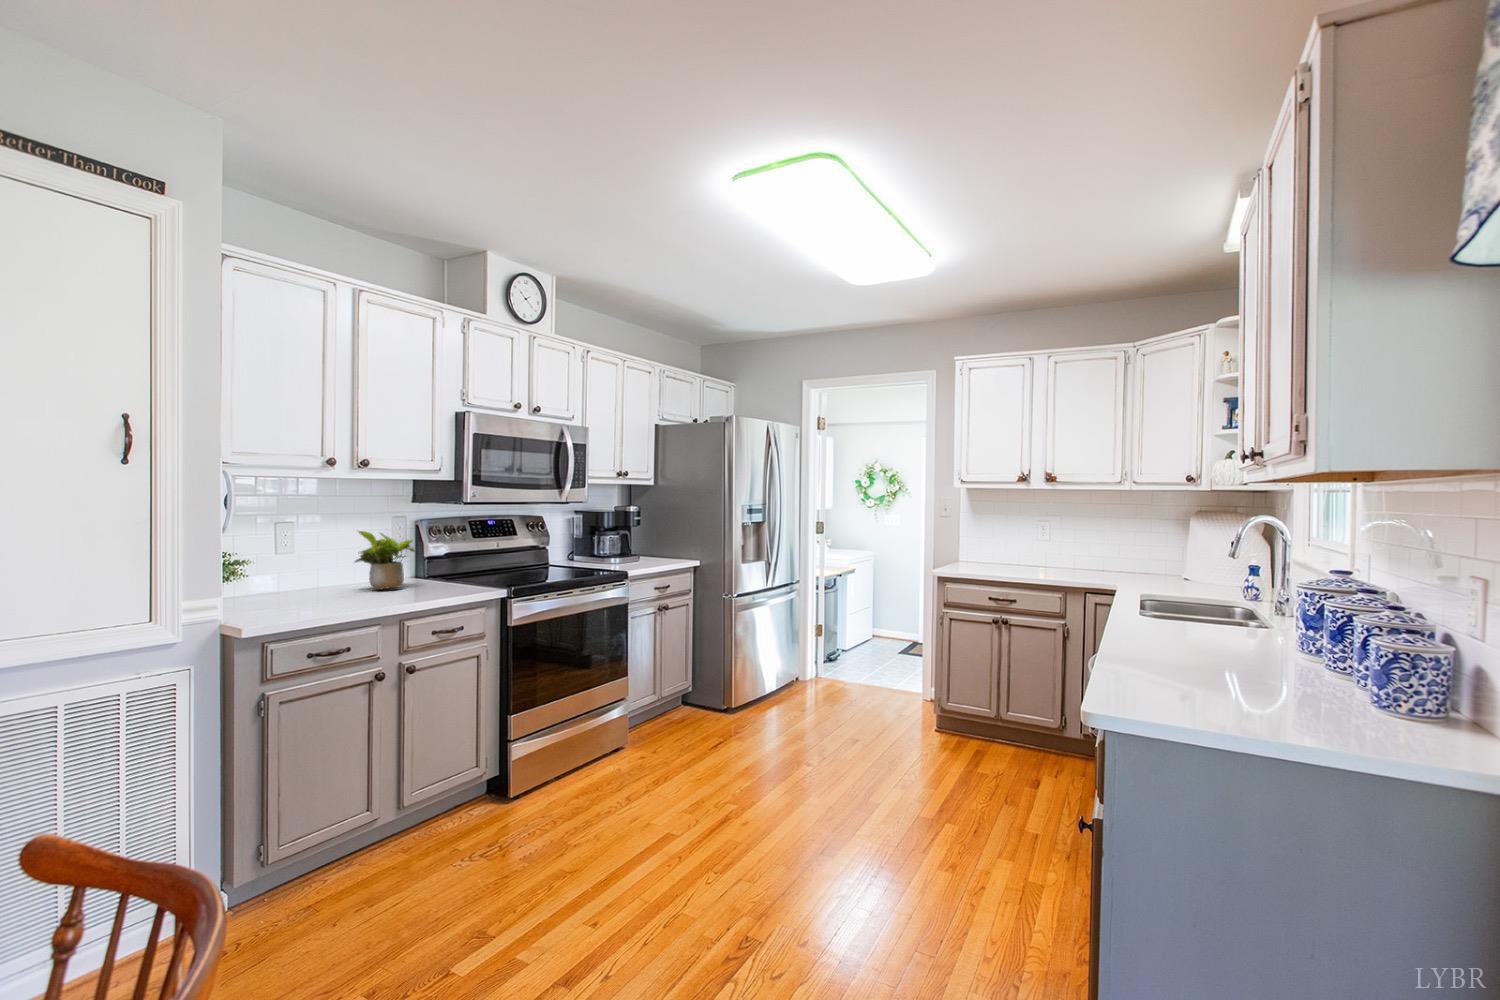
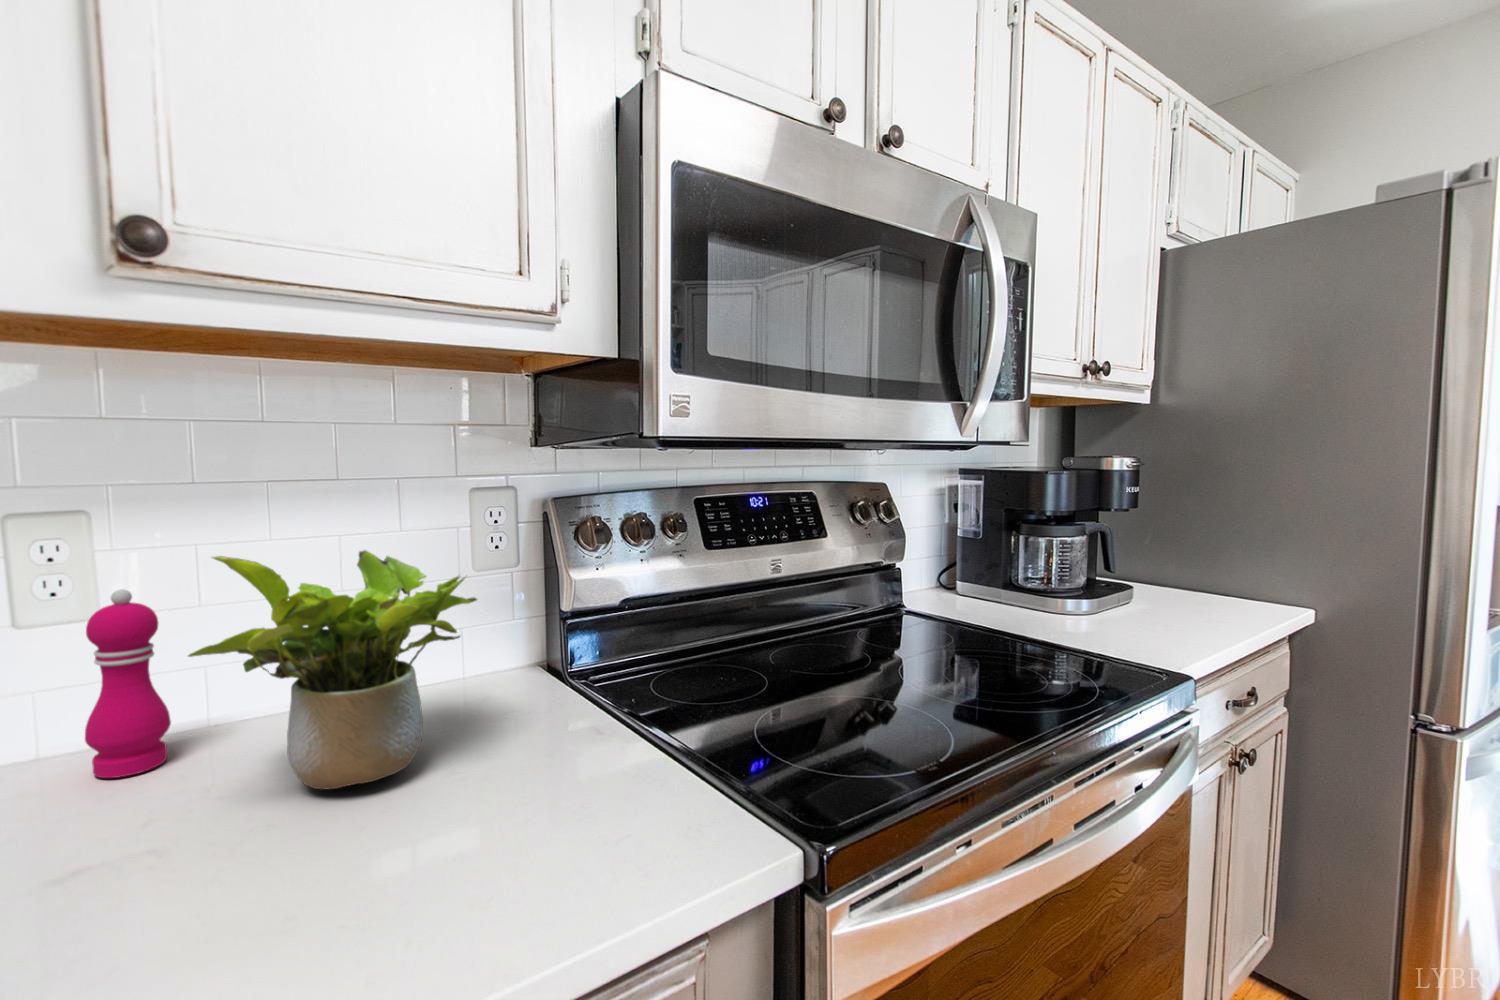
pepper mill: none [302,543,324,593] -> present [85,589,171,778]

